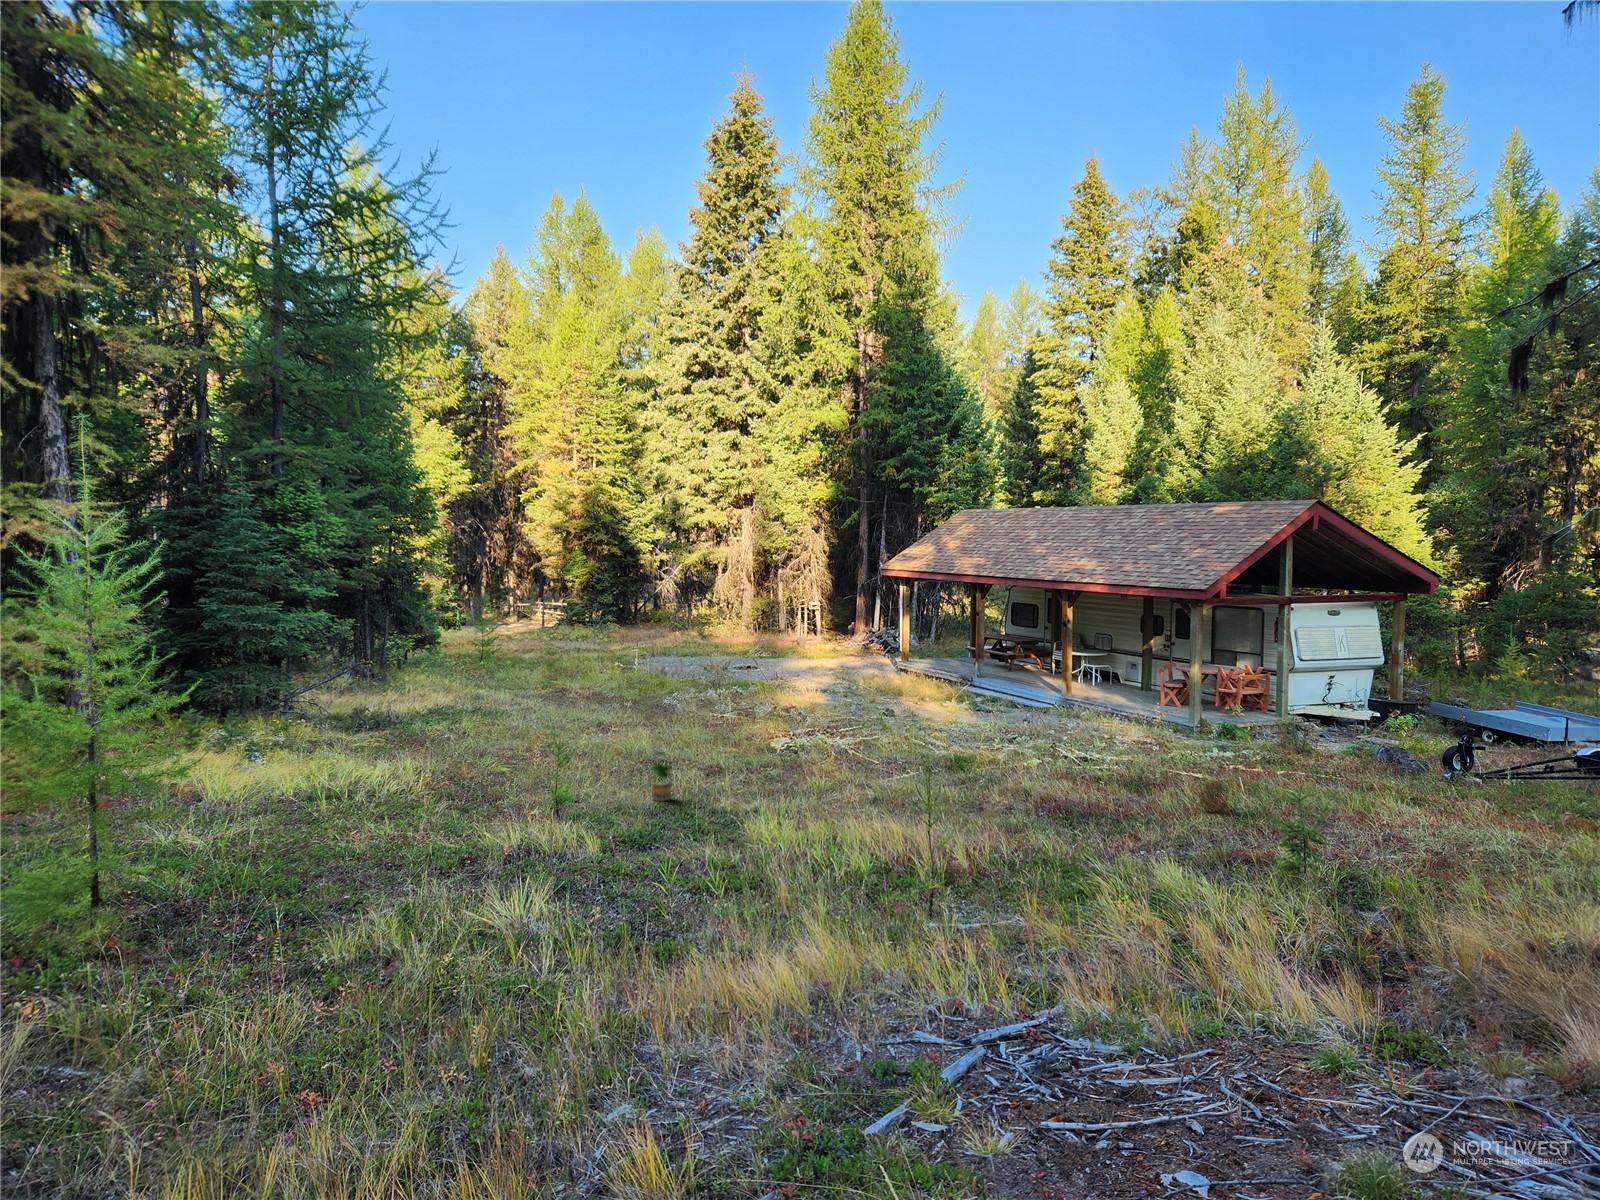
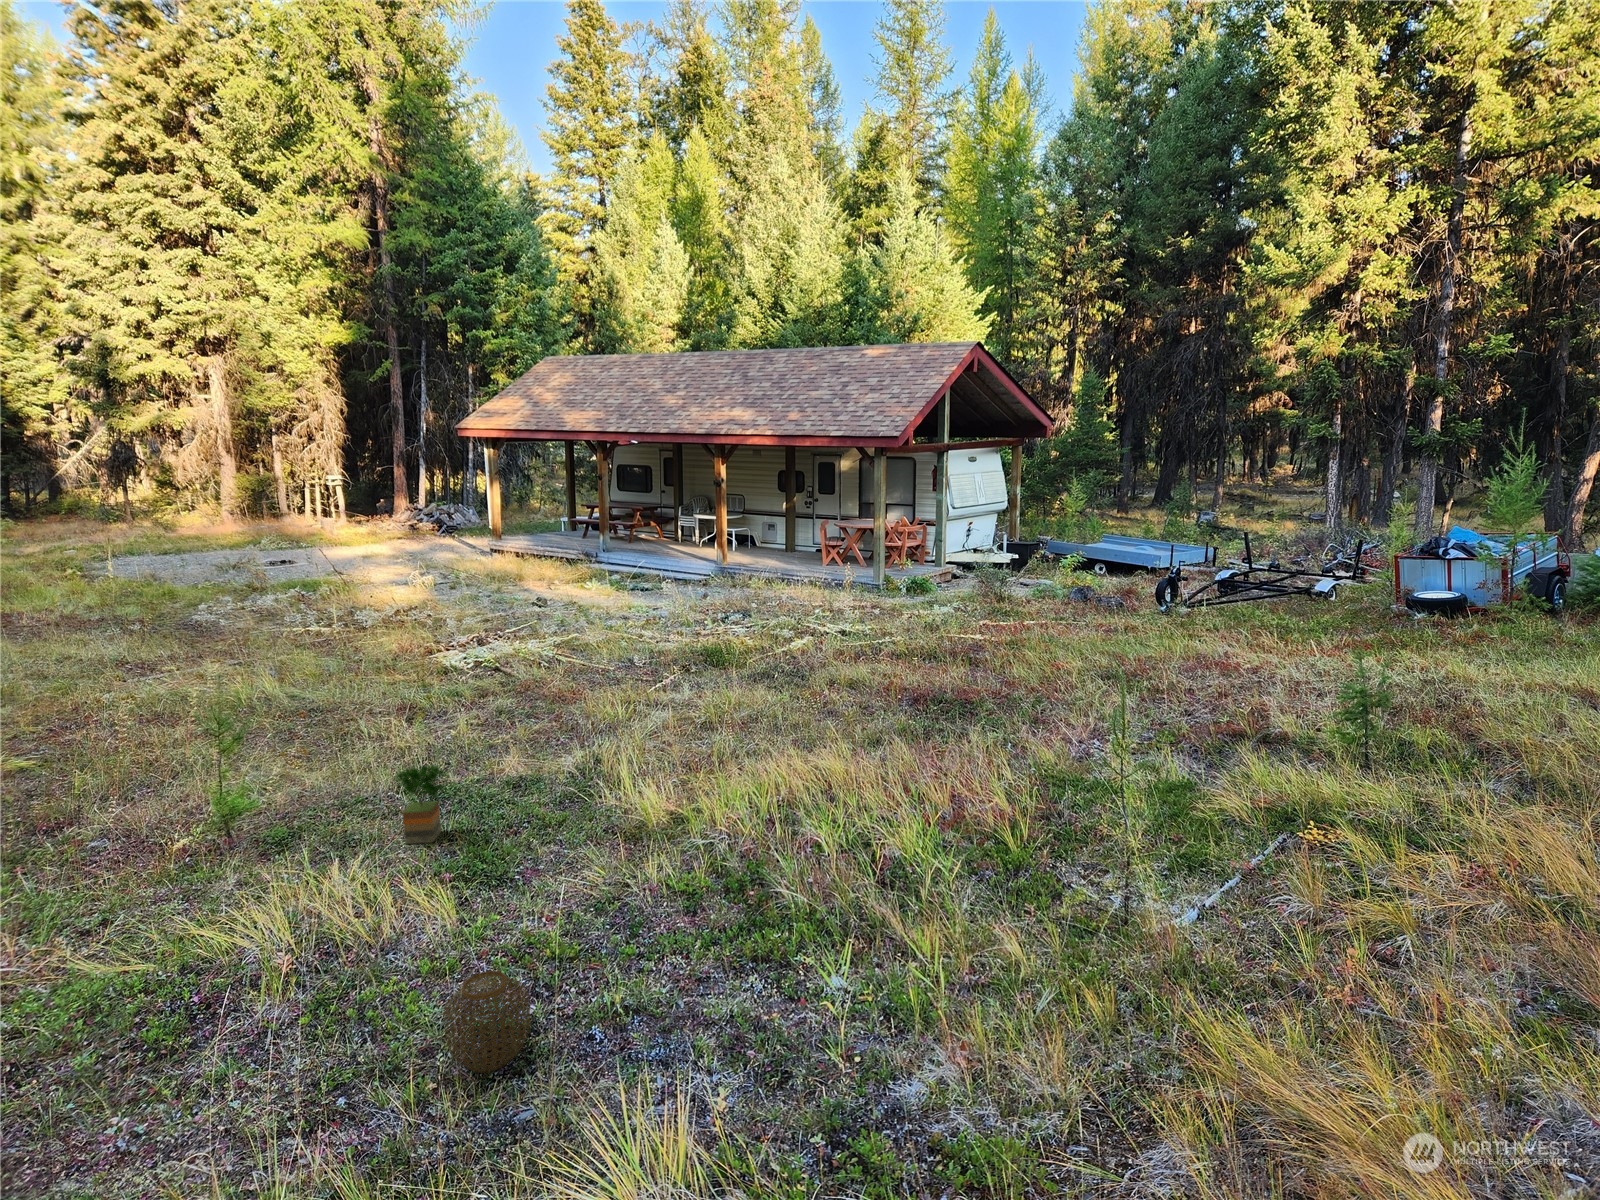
woven basket: present [1200,784,1228,813] -> present [443,971,530,1073]

